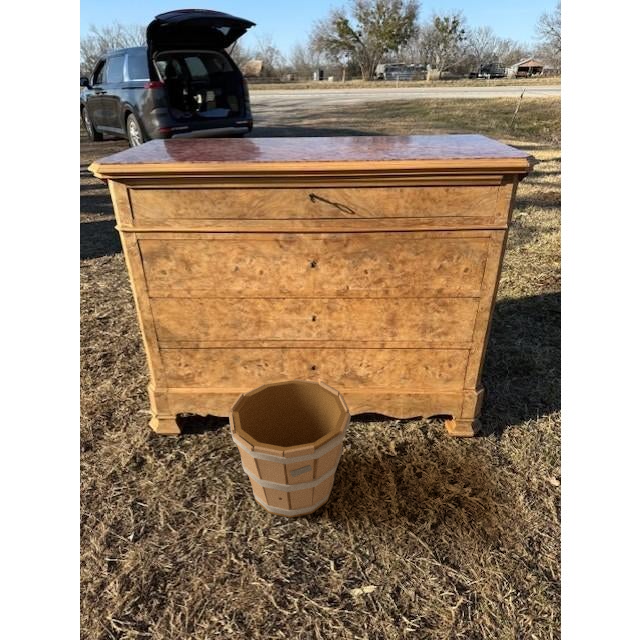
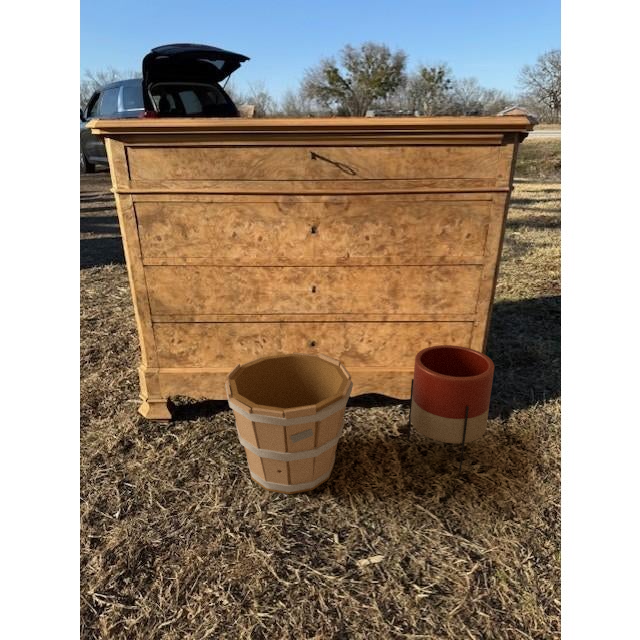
planter: none [403,373,487,496] -> present [407,345,494,473]

